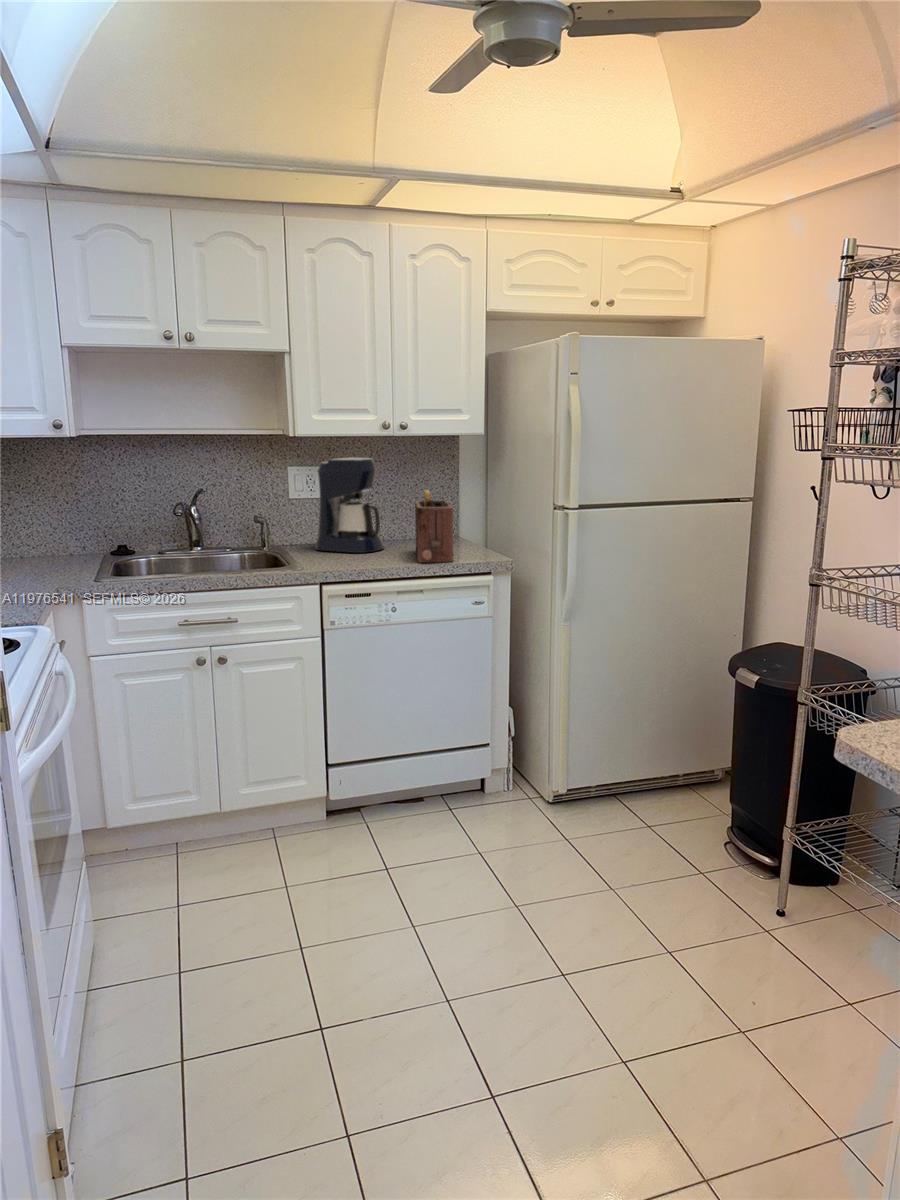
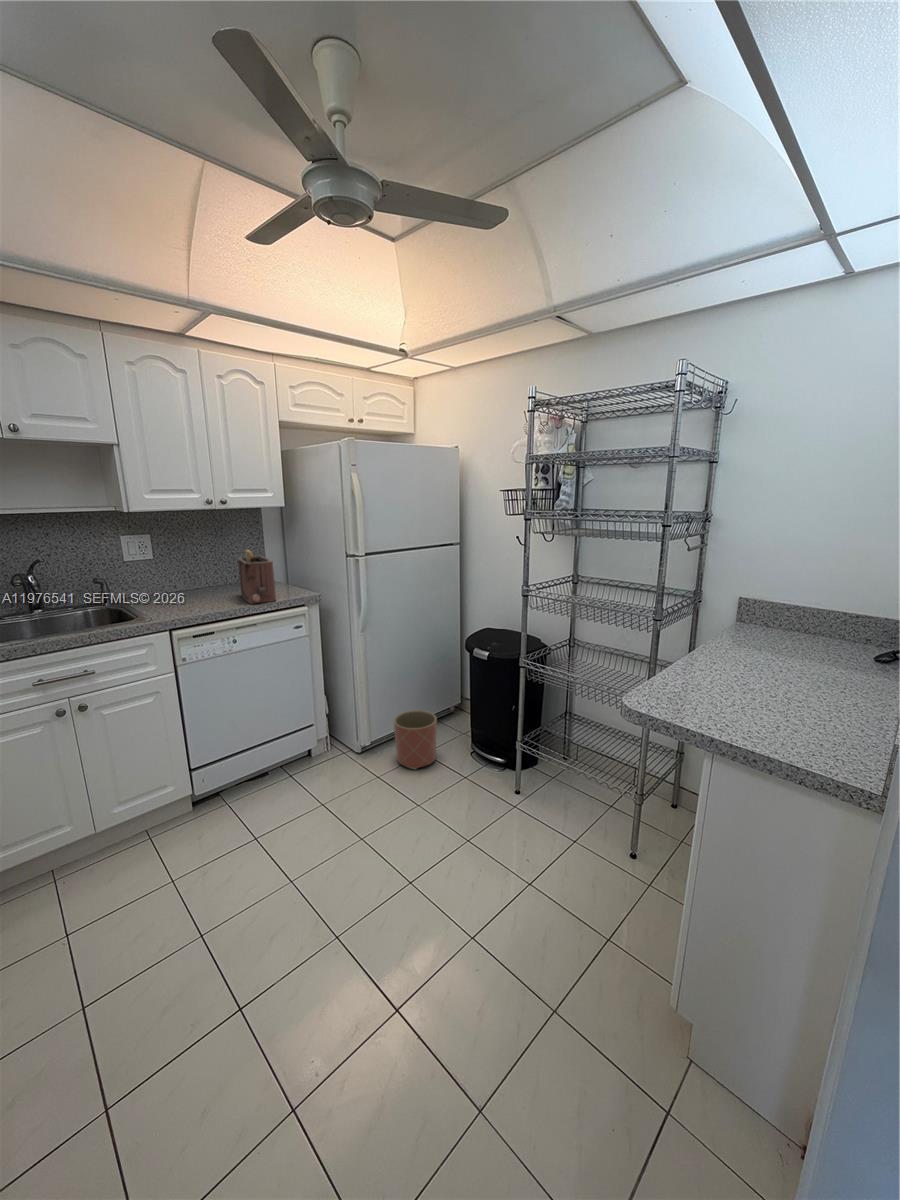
coffee maker: present [316,458,385,553] -> none [151,528,215,602]
planter: none [601,750,669,838] -> present [394,710,437,769]

